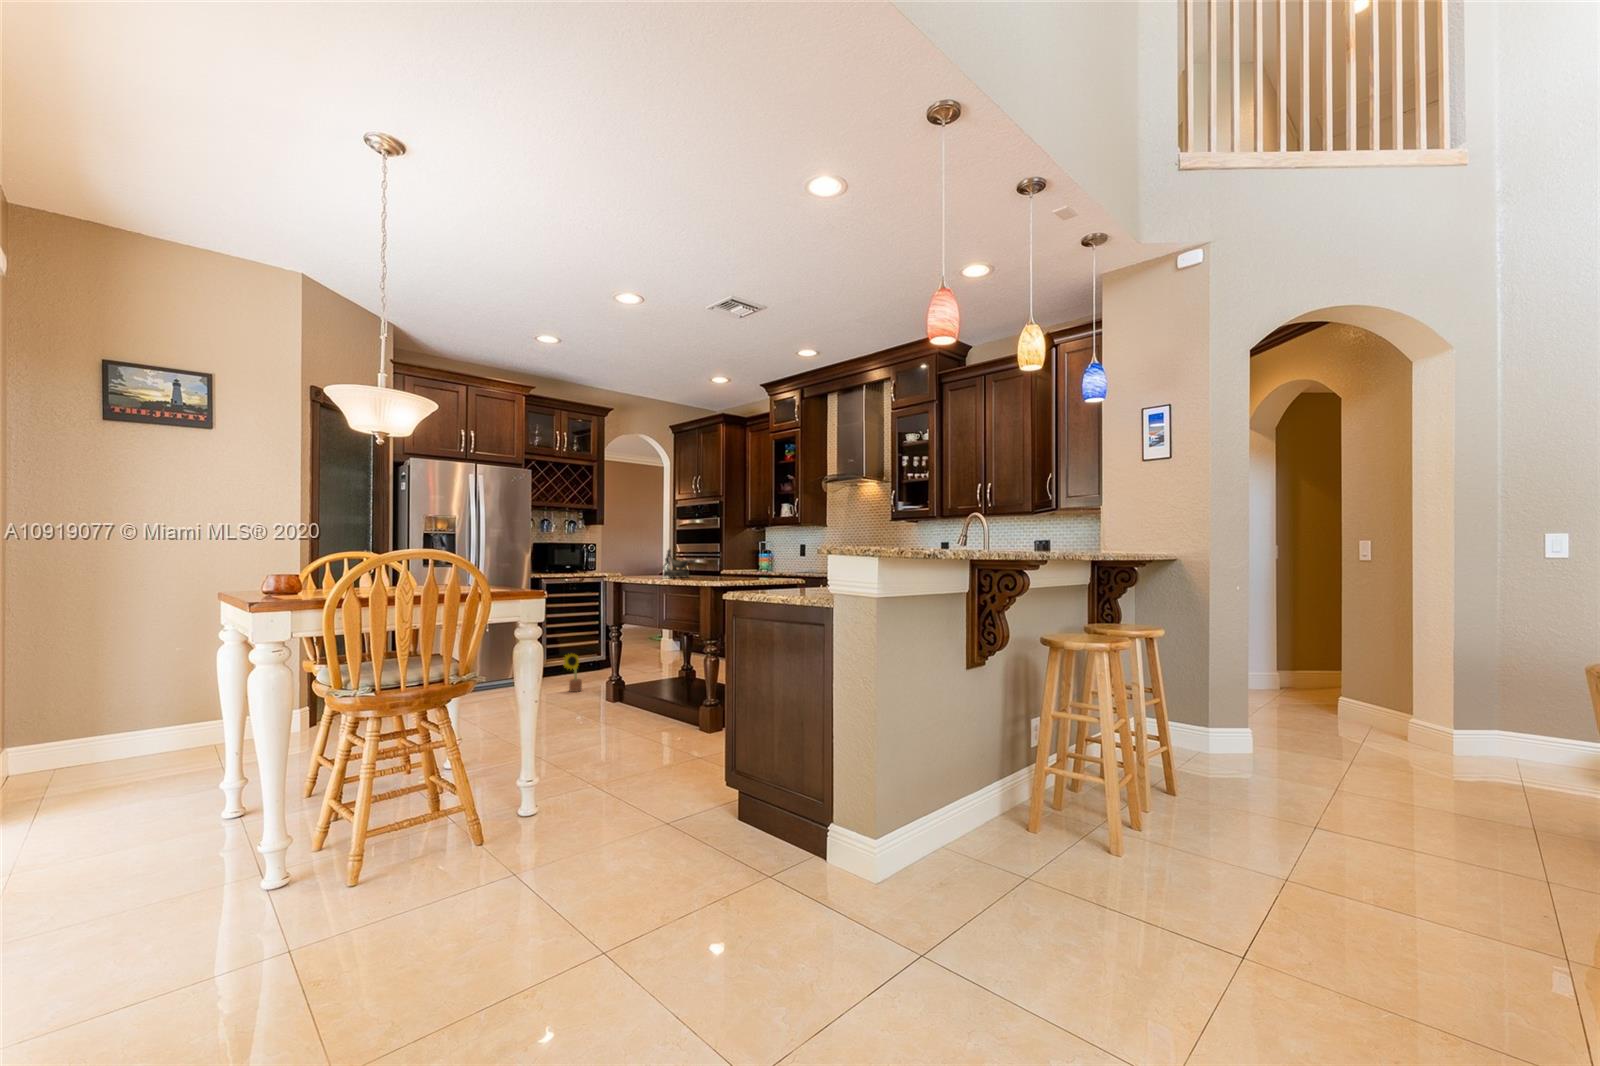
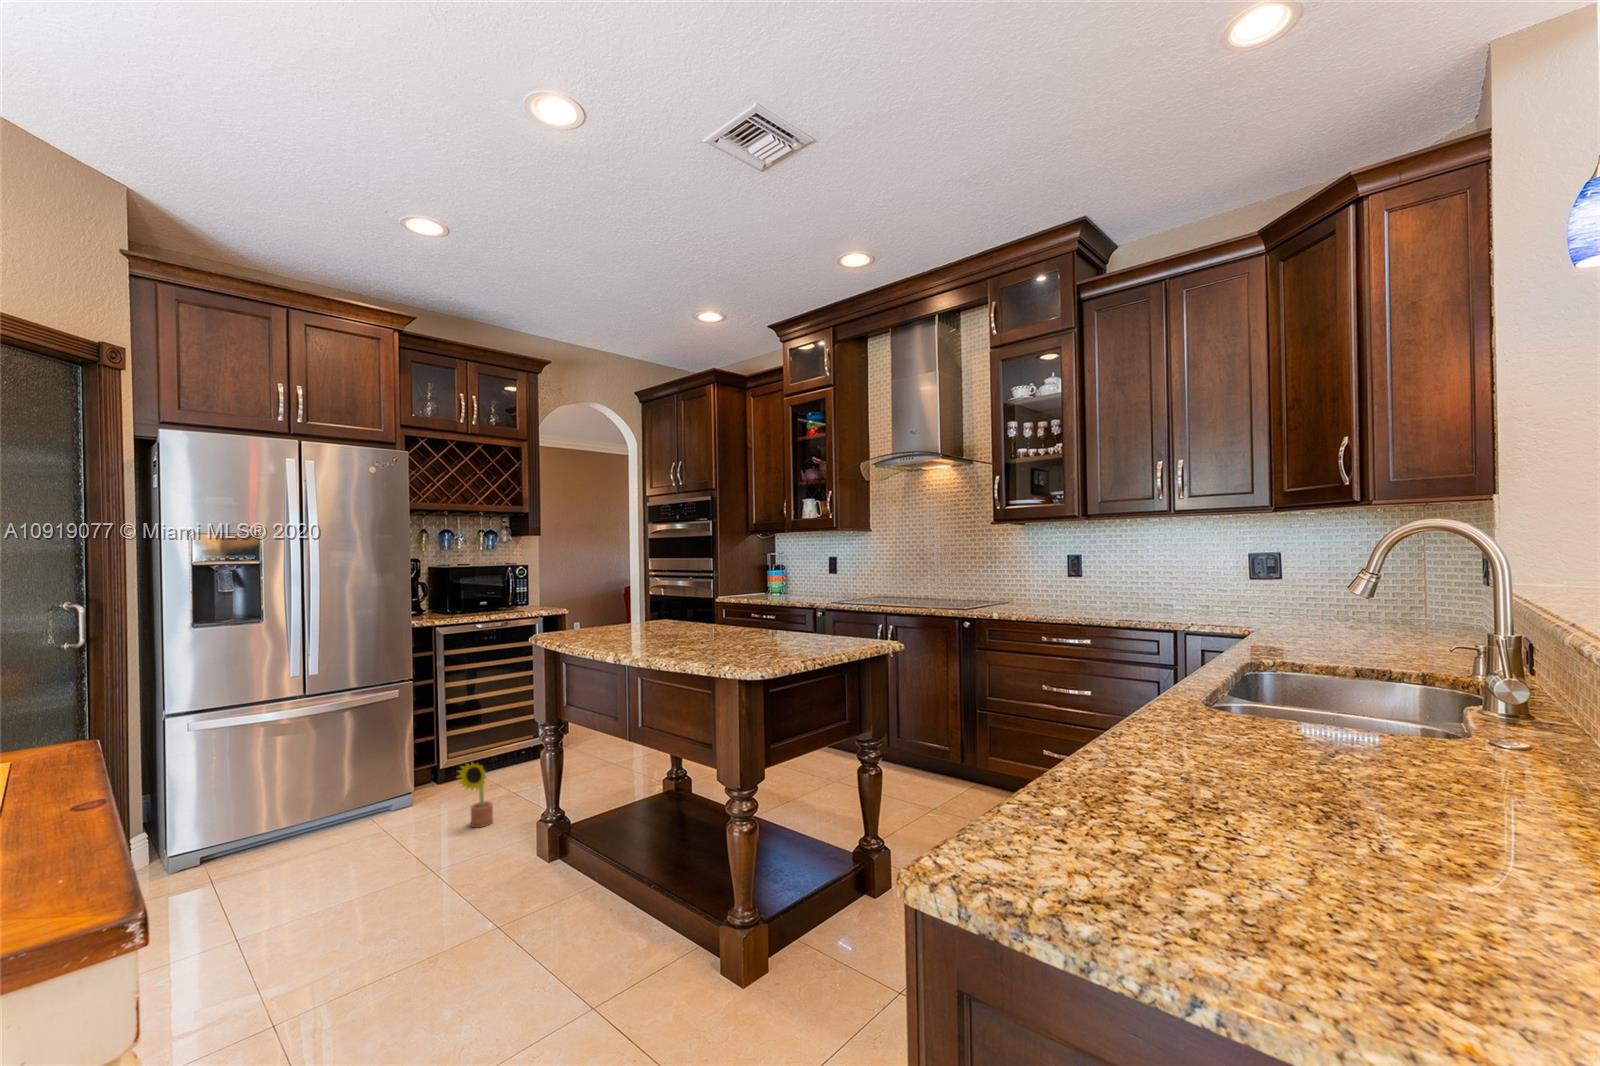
decorative bowl: present [662,549,694,578] -> none [626,577,680,627]

